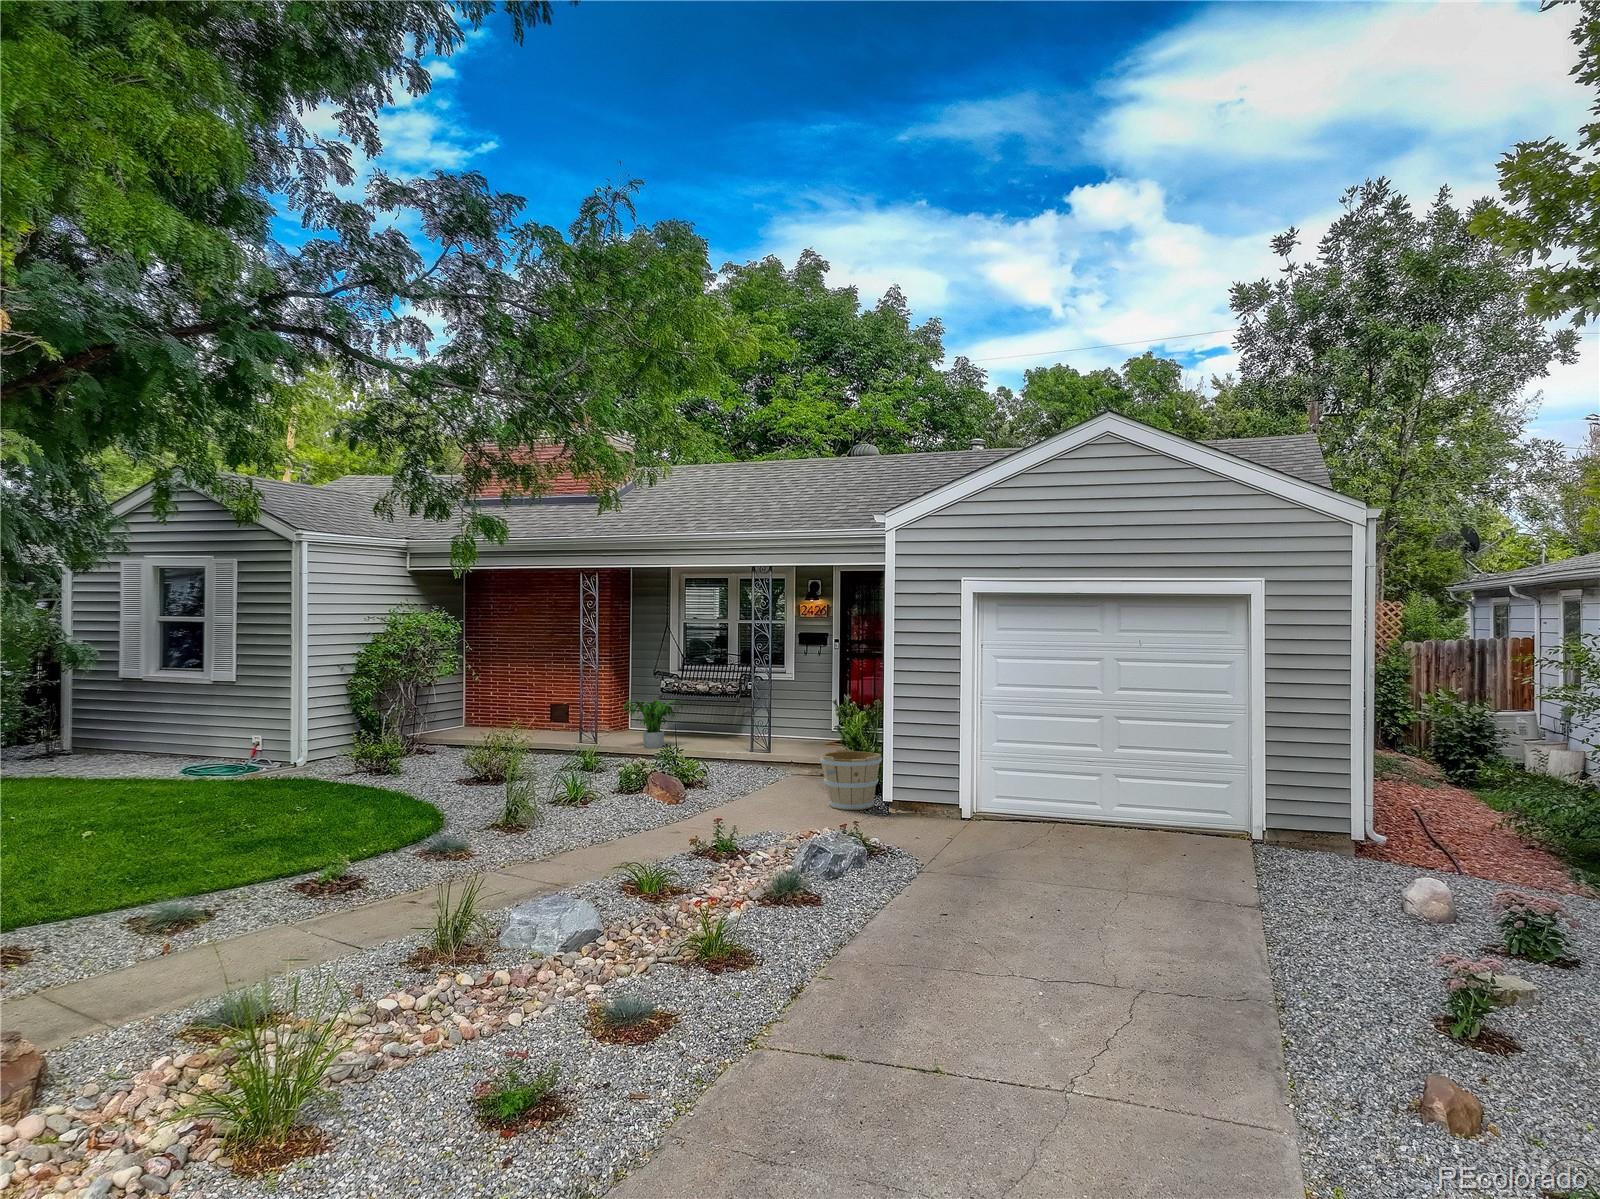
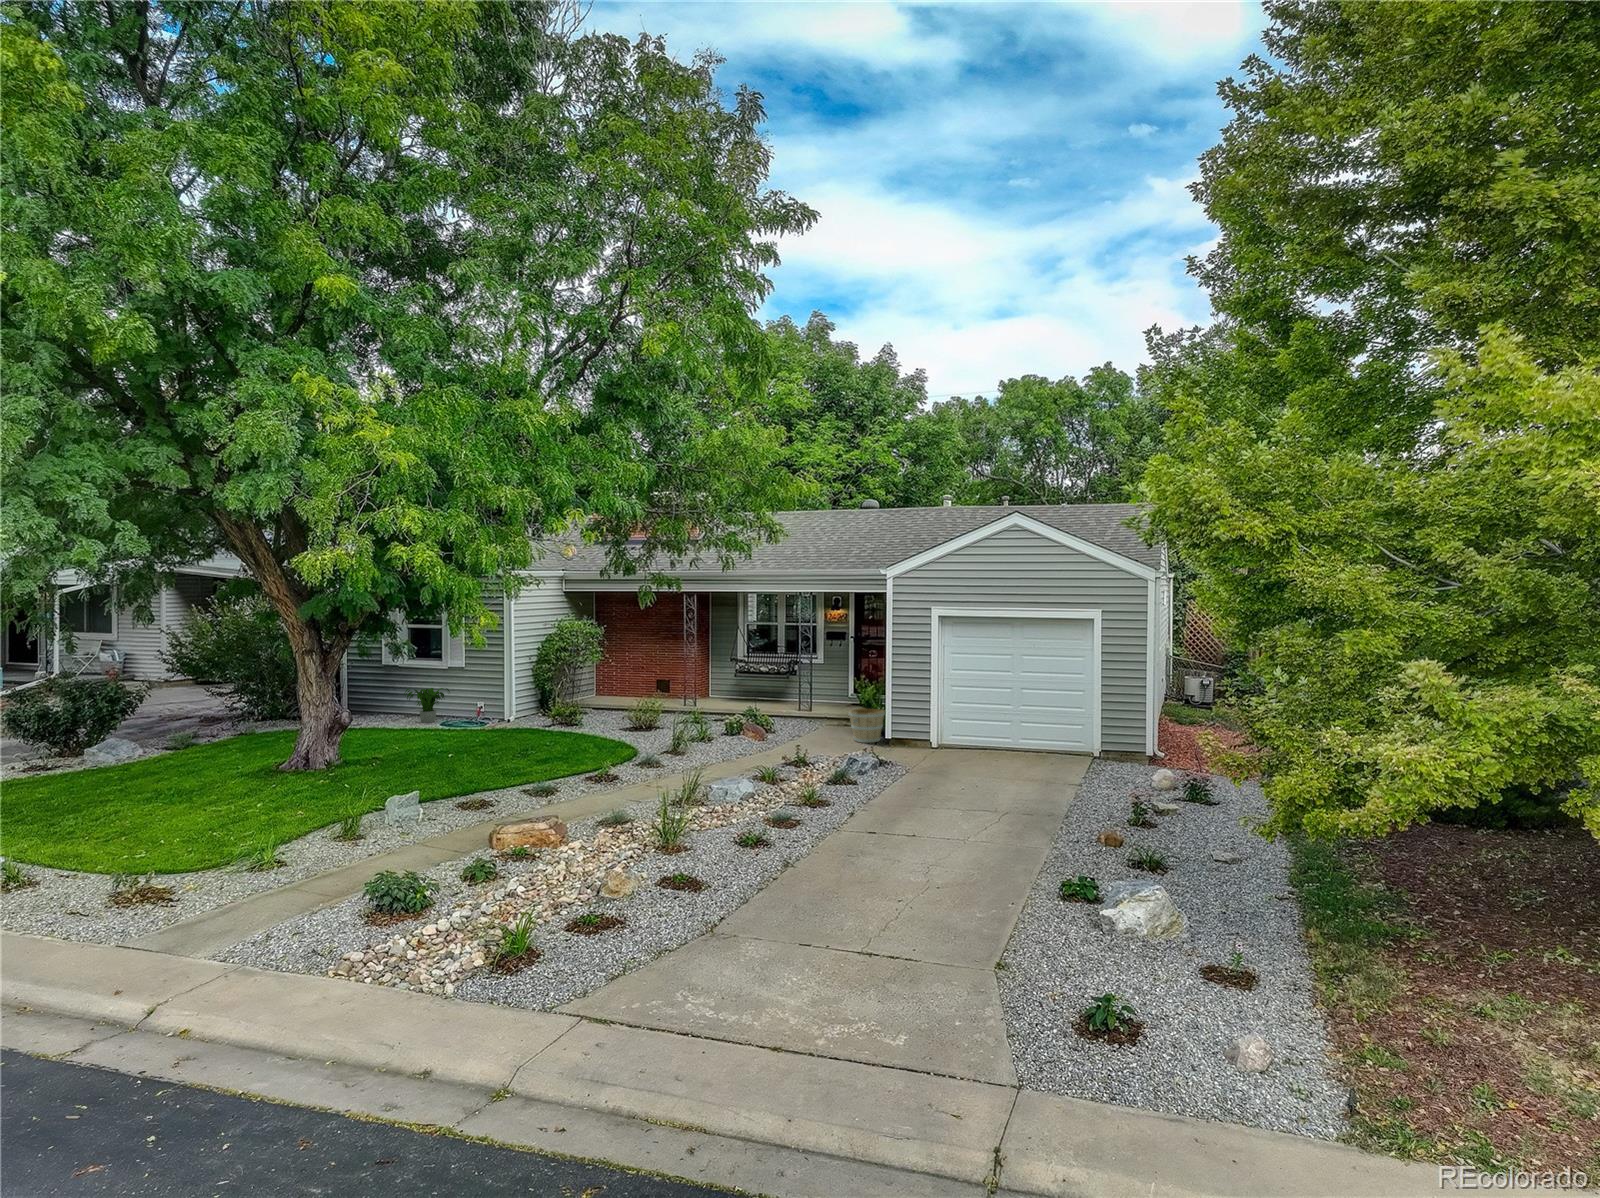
potted plant: present [623,700,682,748] -> present [404,688,450,723]

